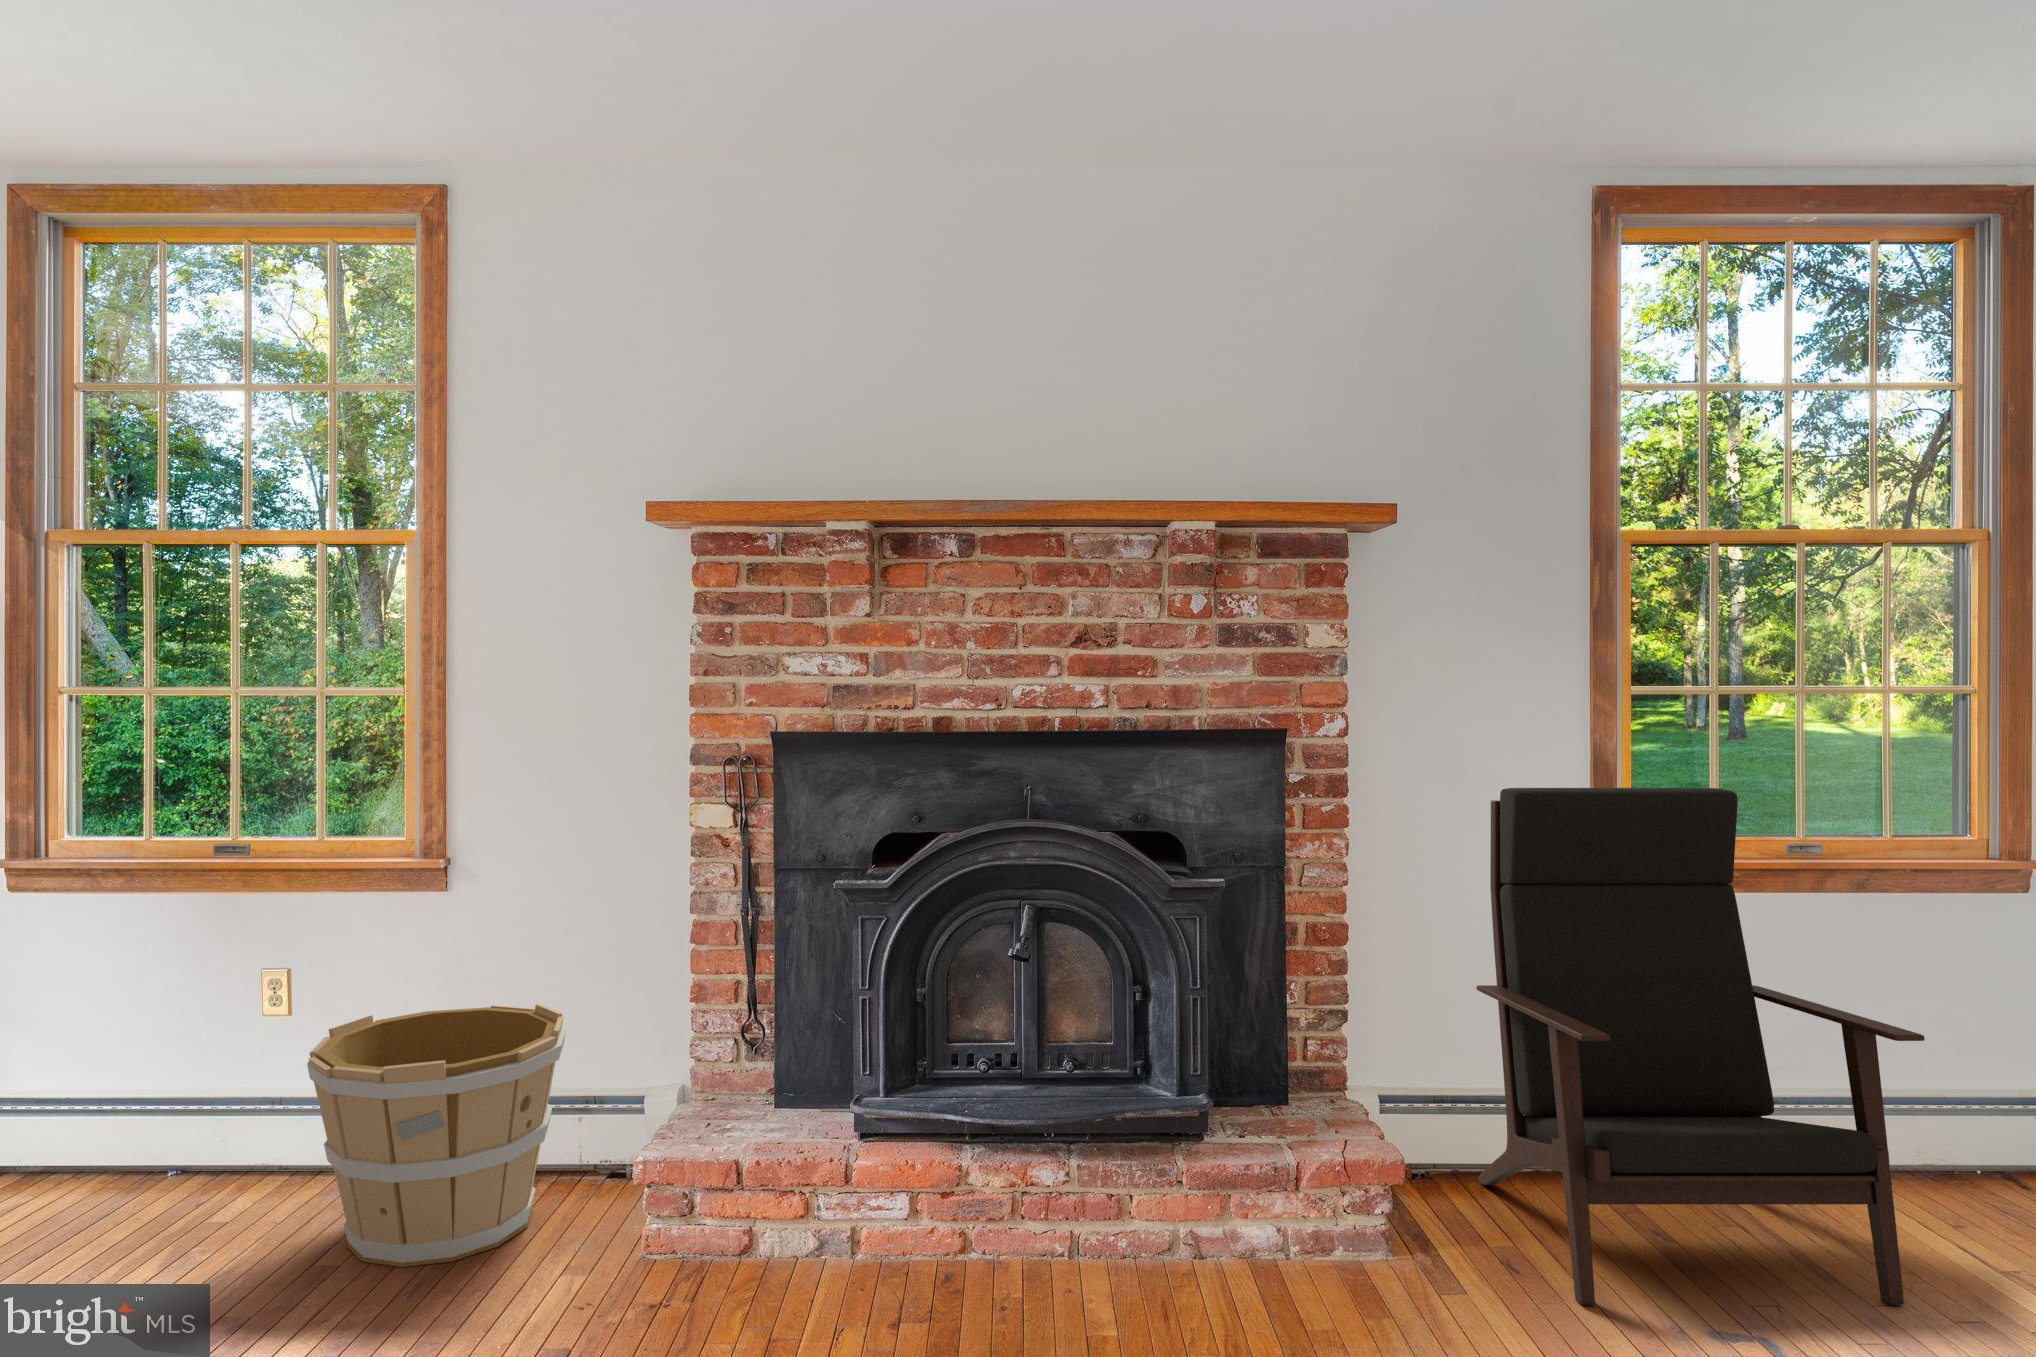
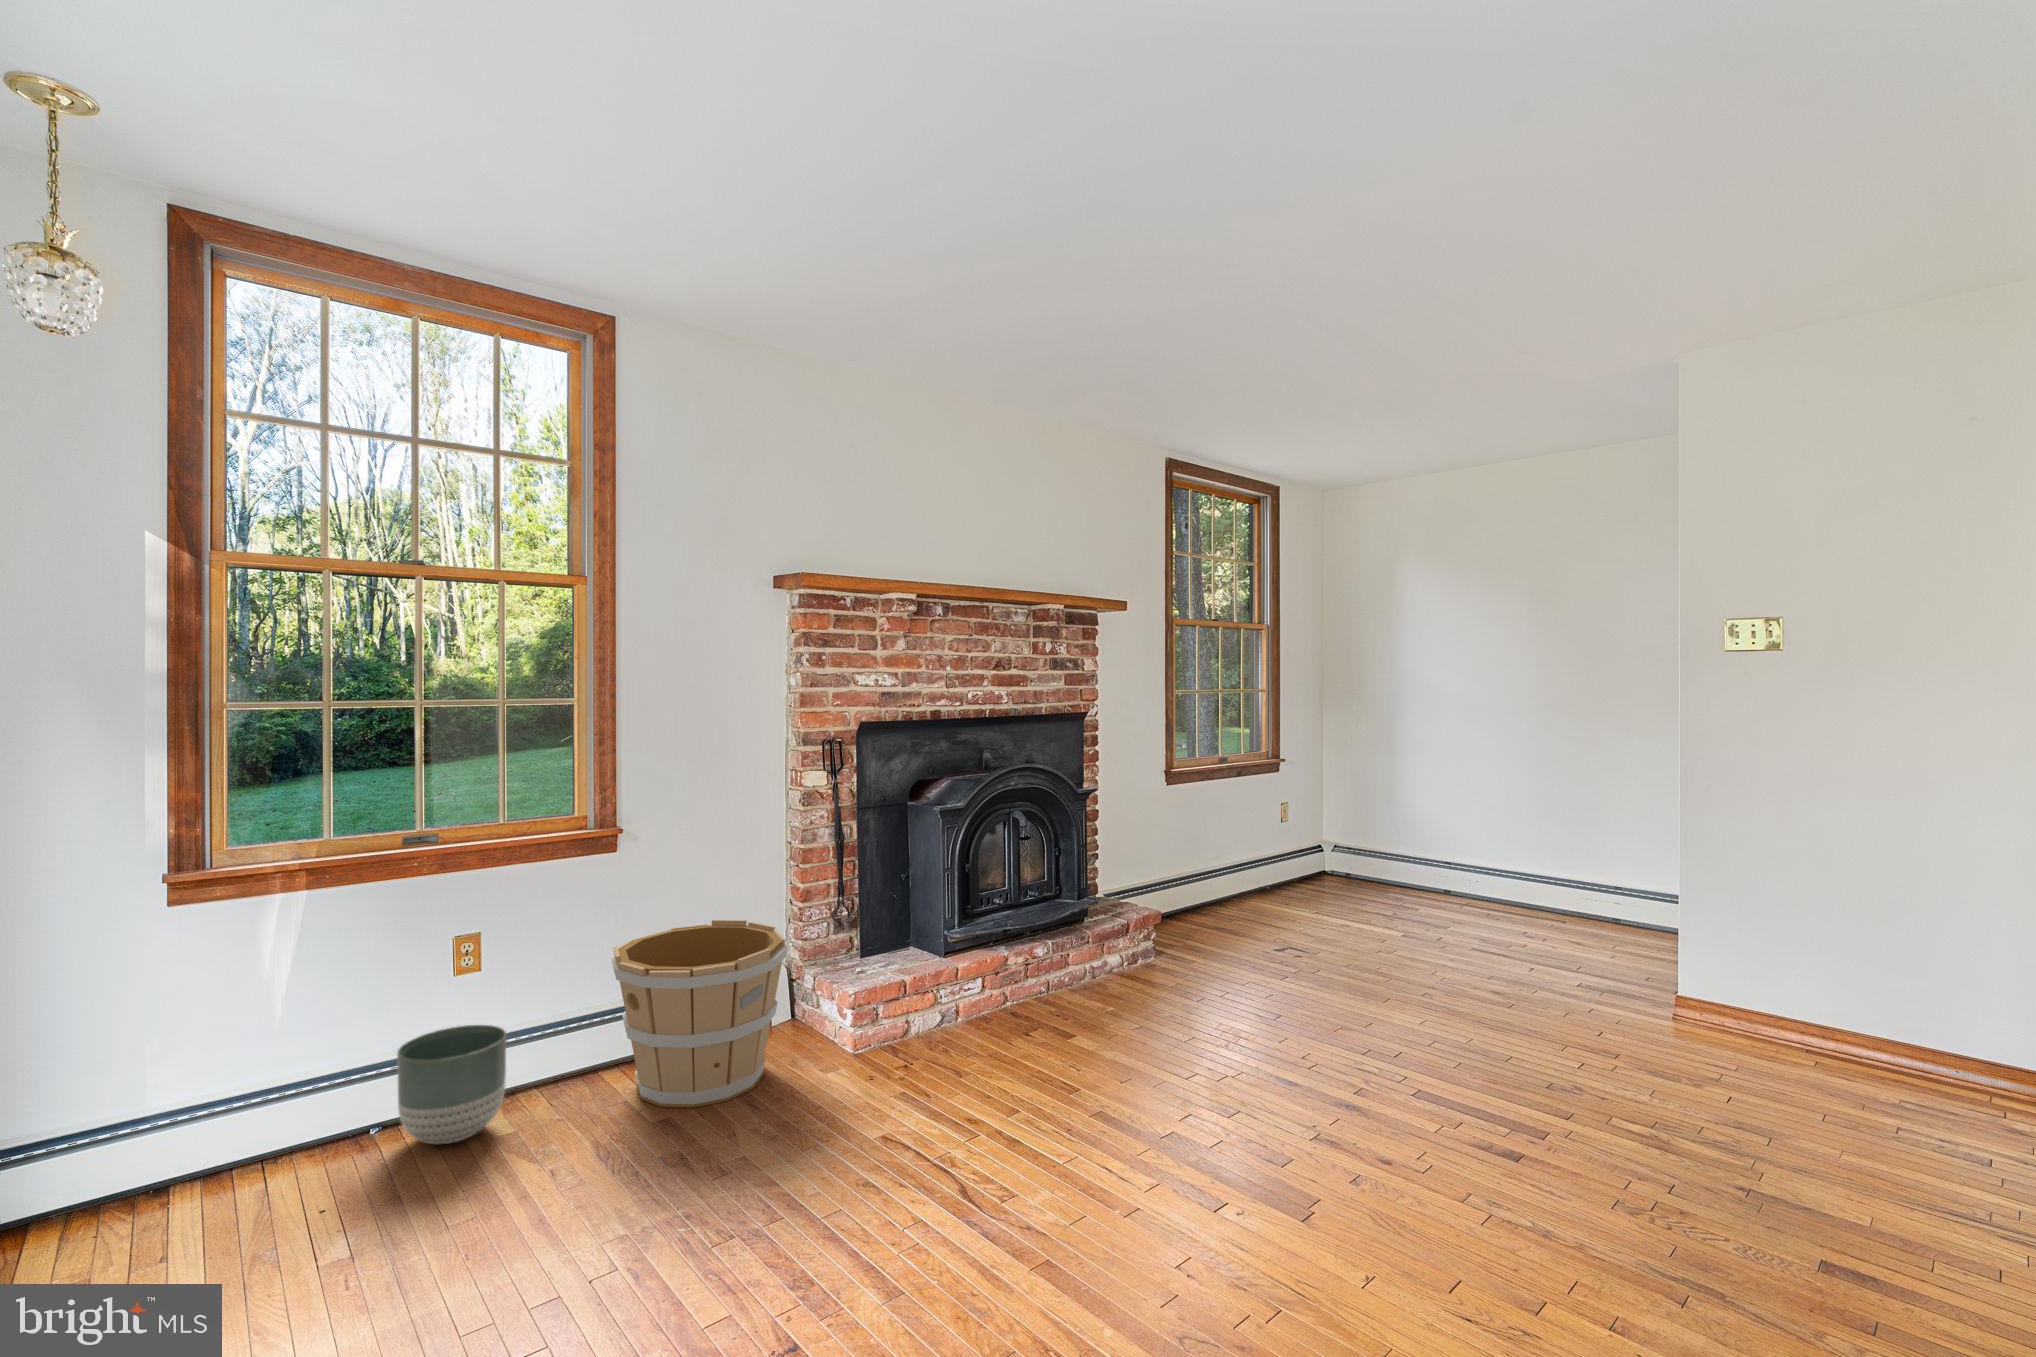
lounge chair: present [1476,788,1925,1305] -> none [1139,734,1317,953]
planter: none [117,1075,249,1212] -> present [397,1025,506,1144]

